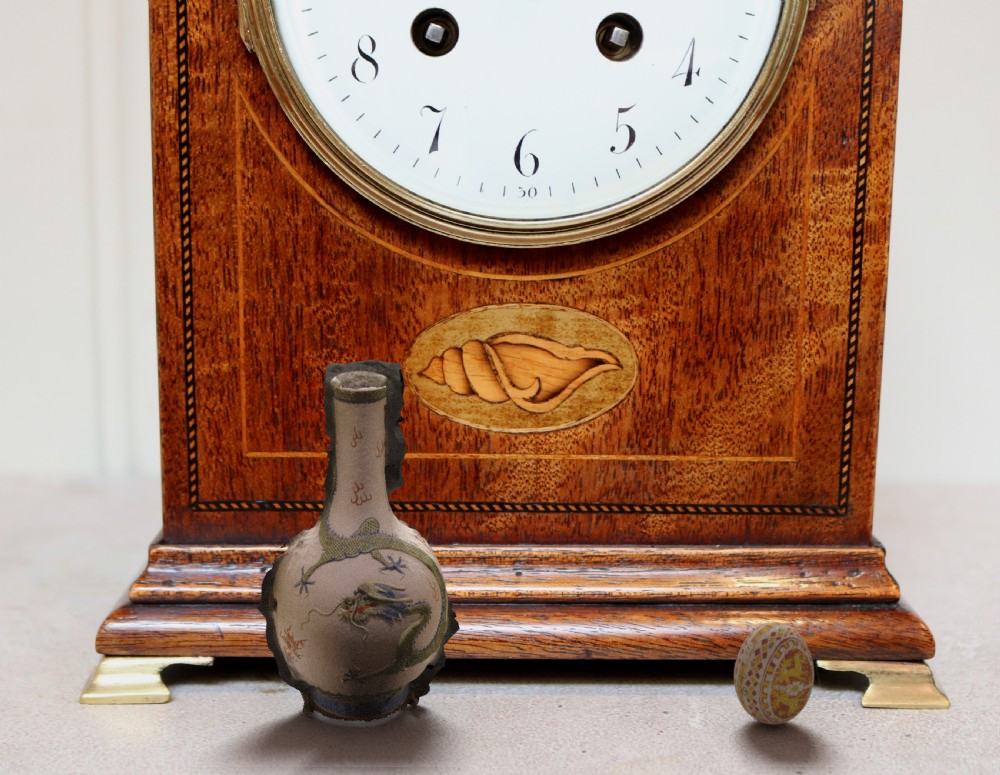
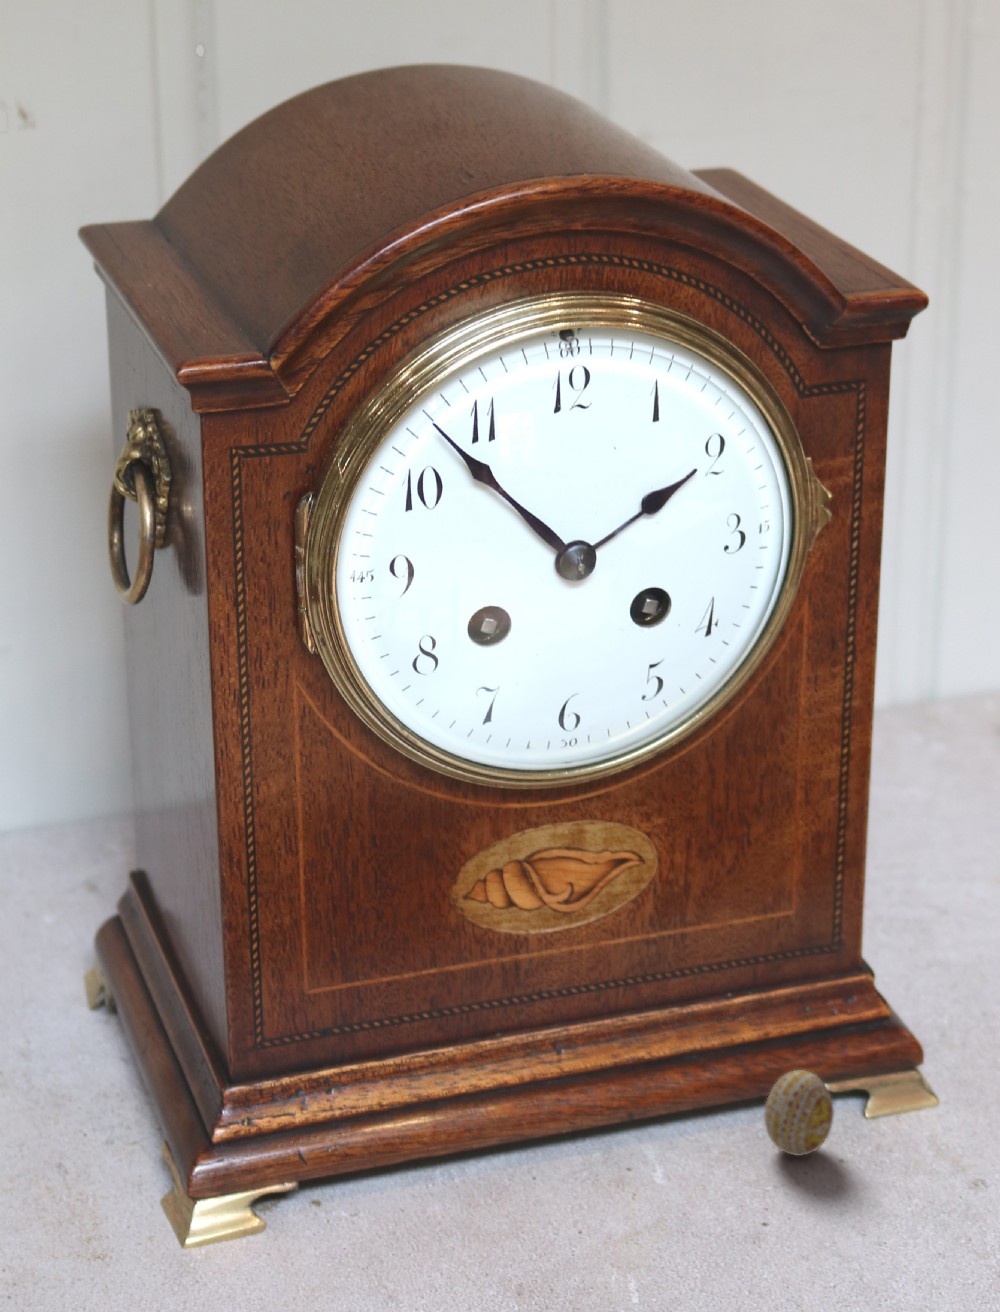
decorative vase: present [257,360,460,722] -> none [354,919,528,1223]

